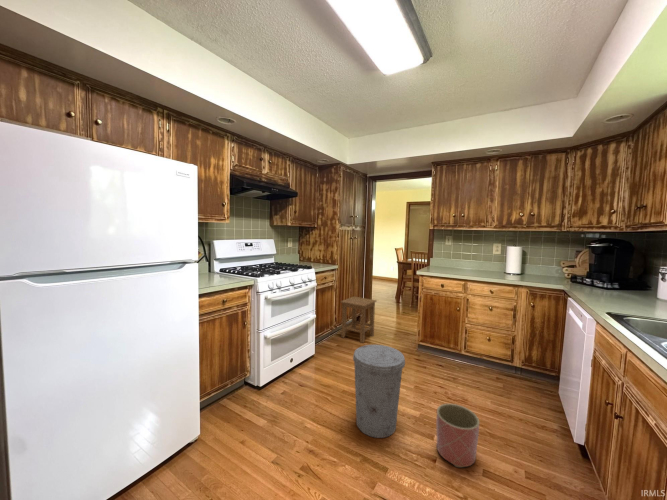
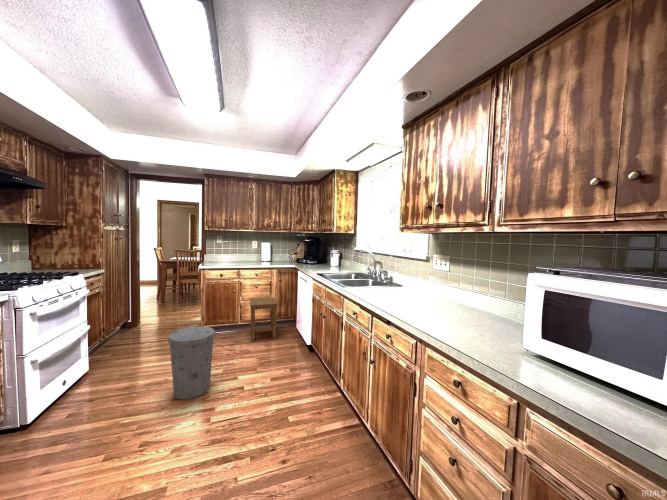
stool: present [341,297,376,343] -> present [250,298,278,341]
planter: present [437,404,479,467] -> none [241,348,267,384]

